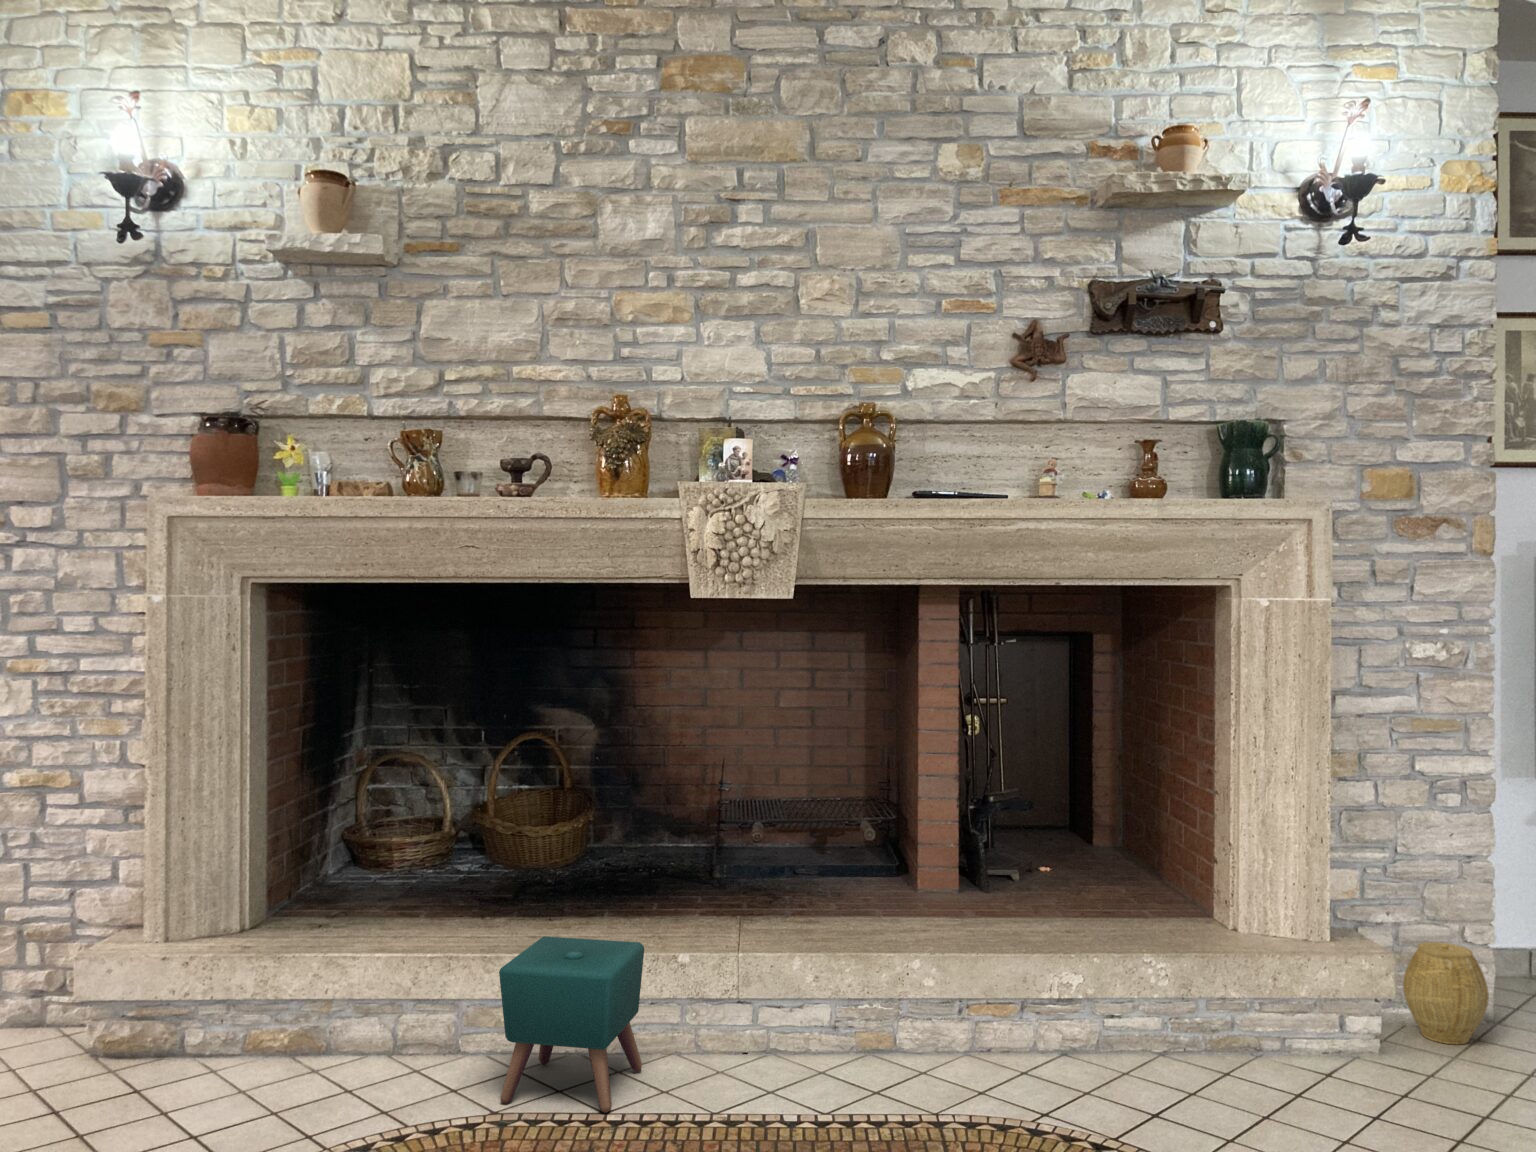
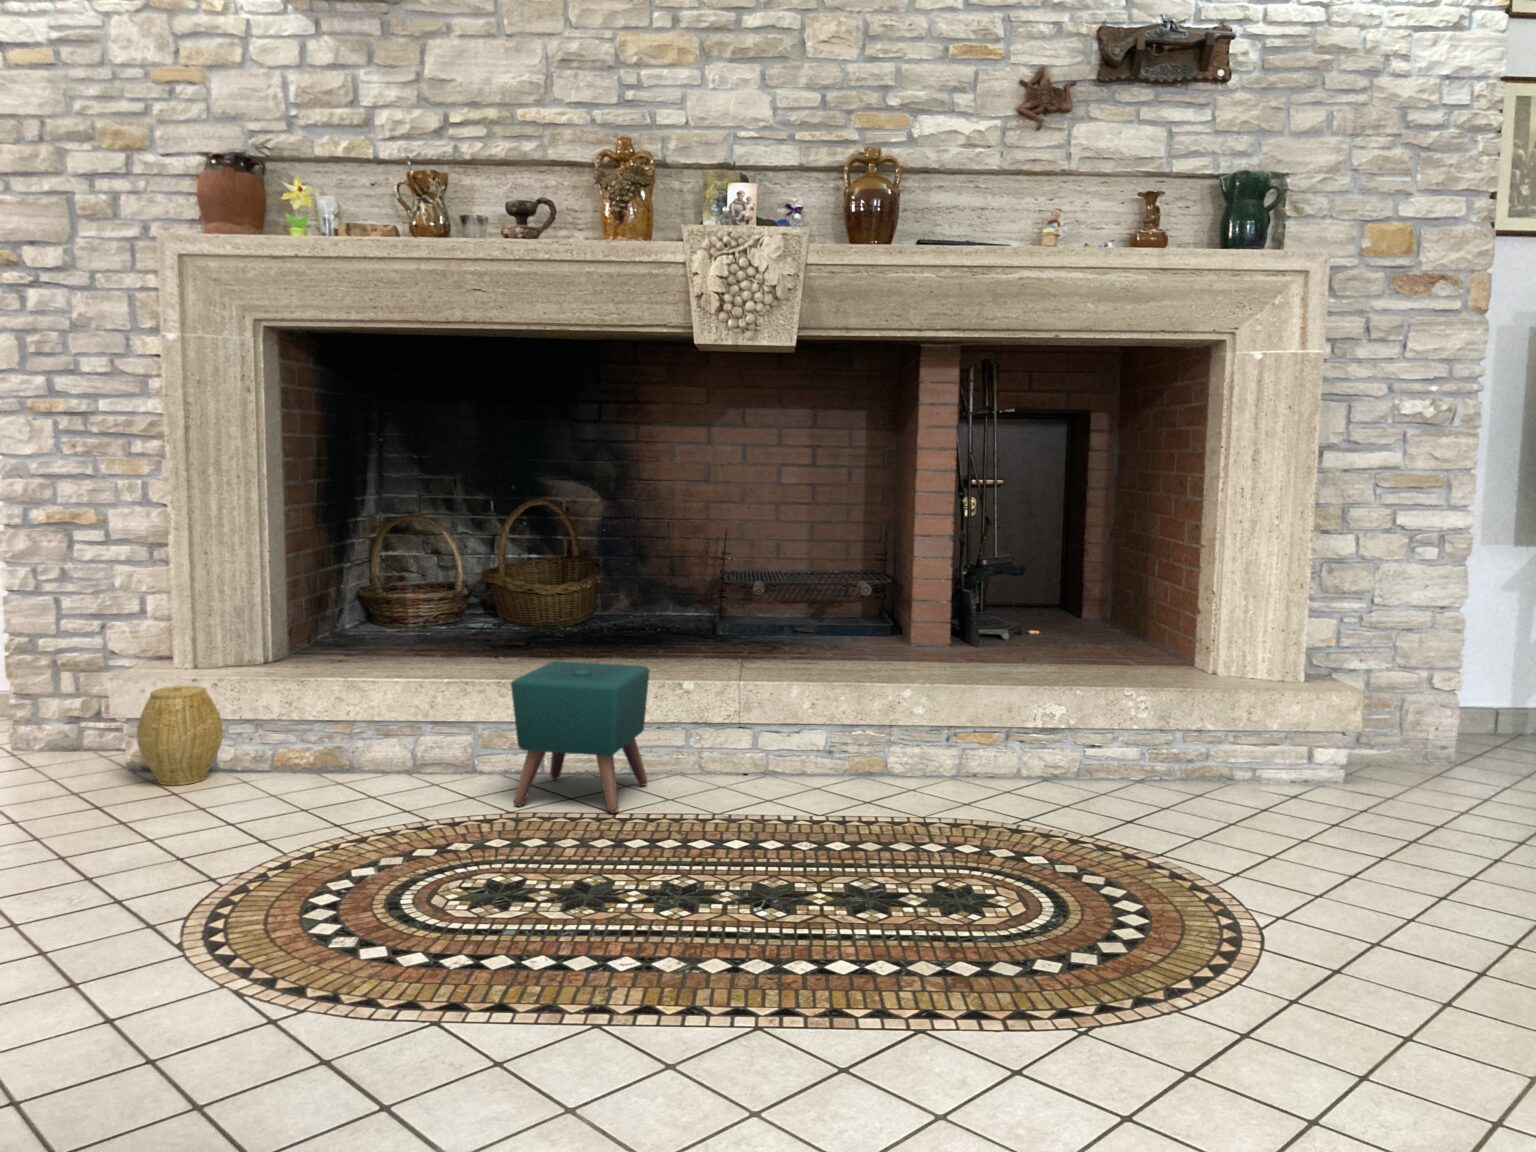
woven basket: present [1403,942,1489,1045] -> present [137,685,223,785]

